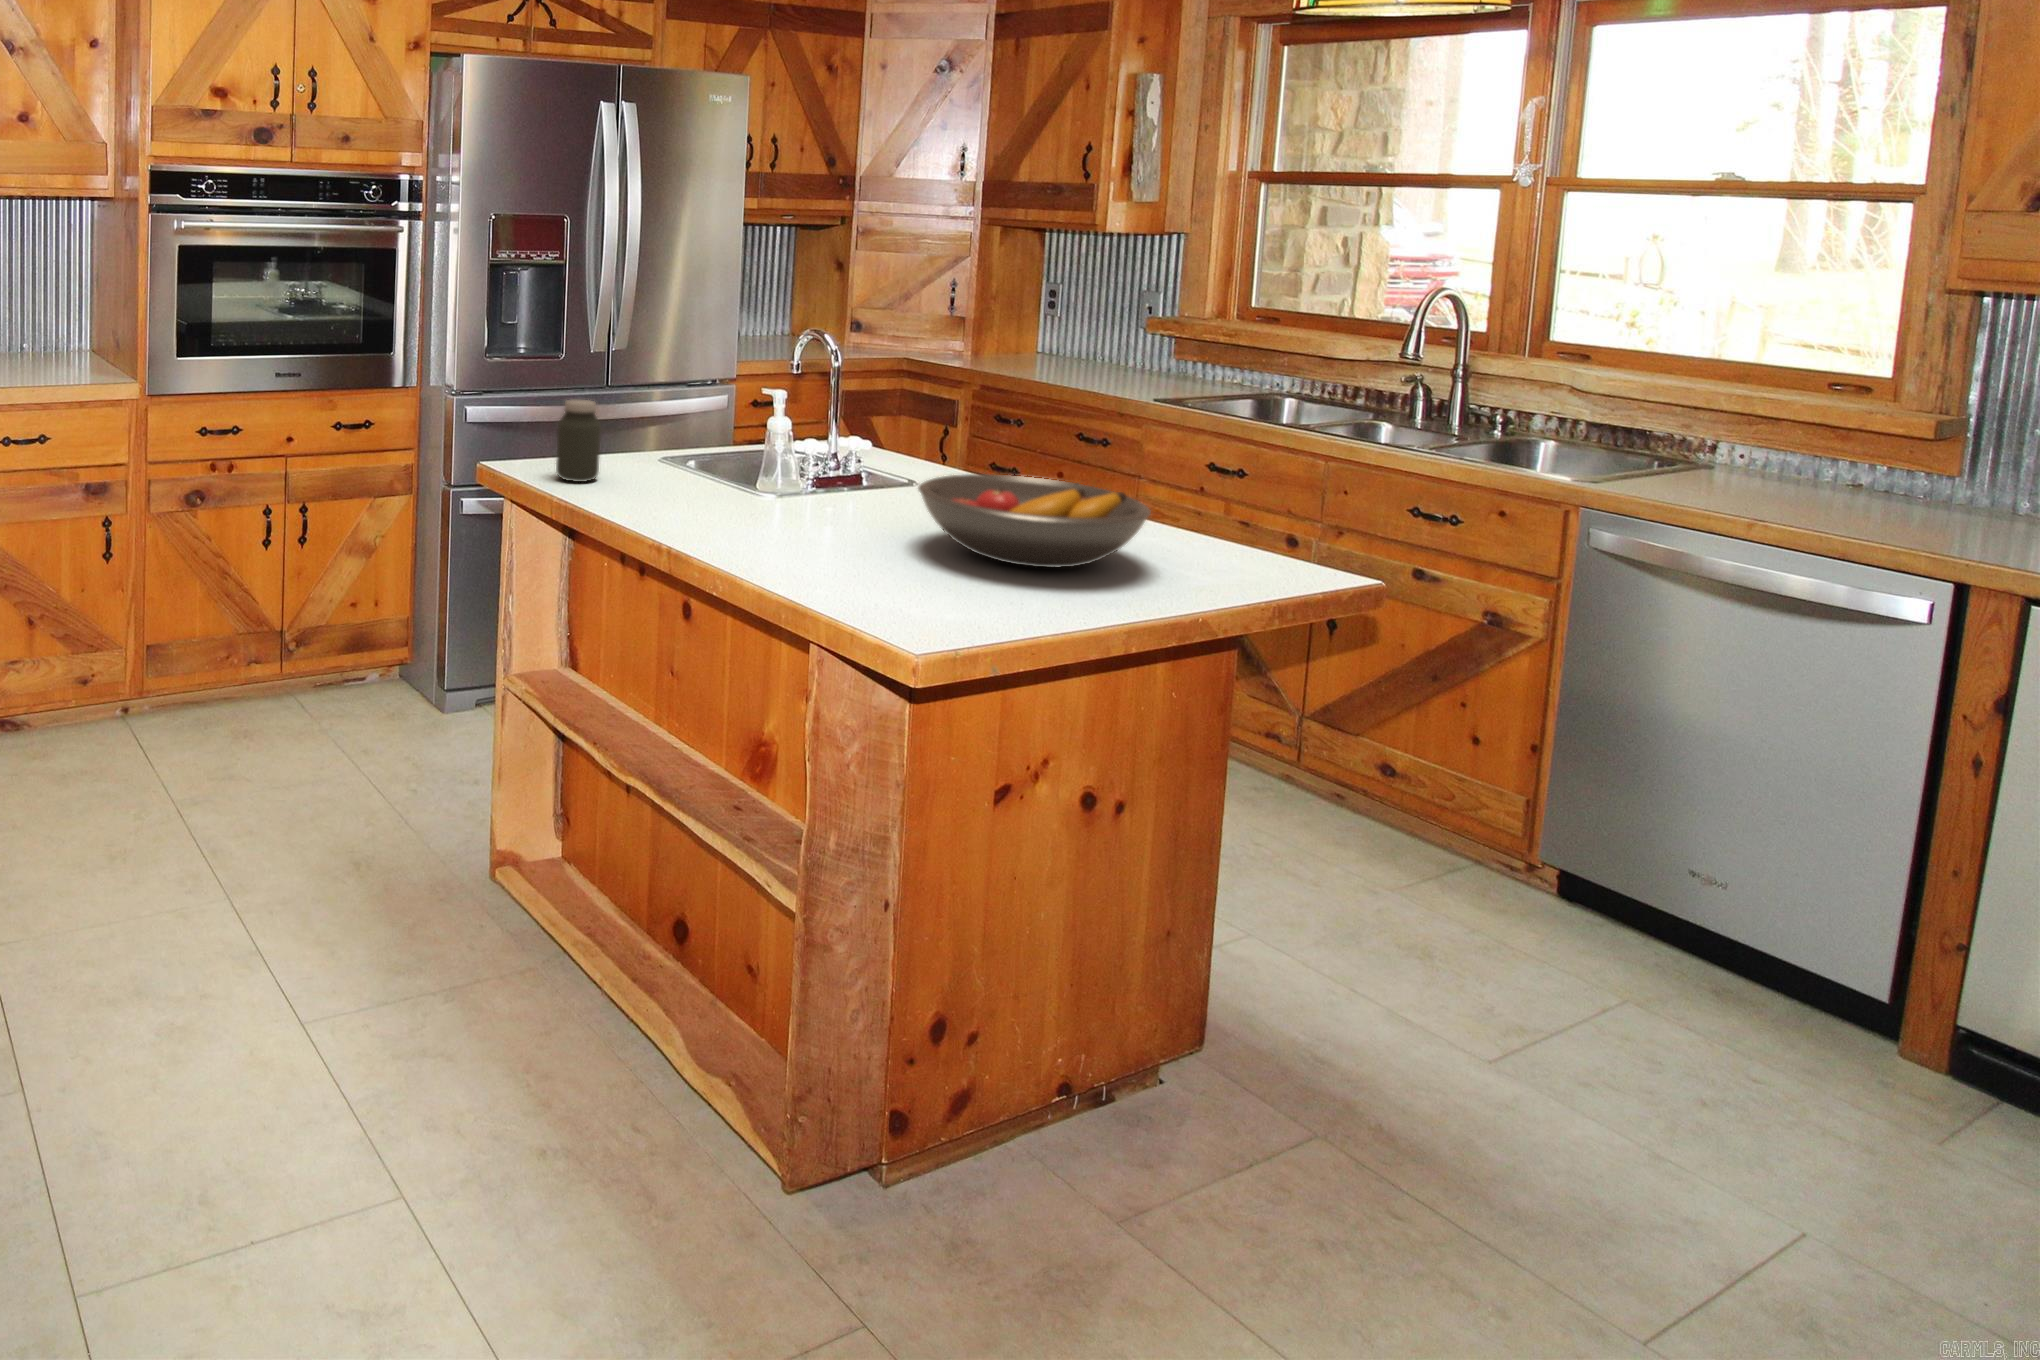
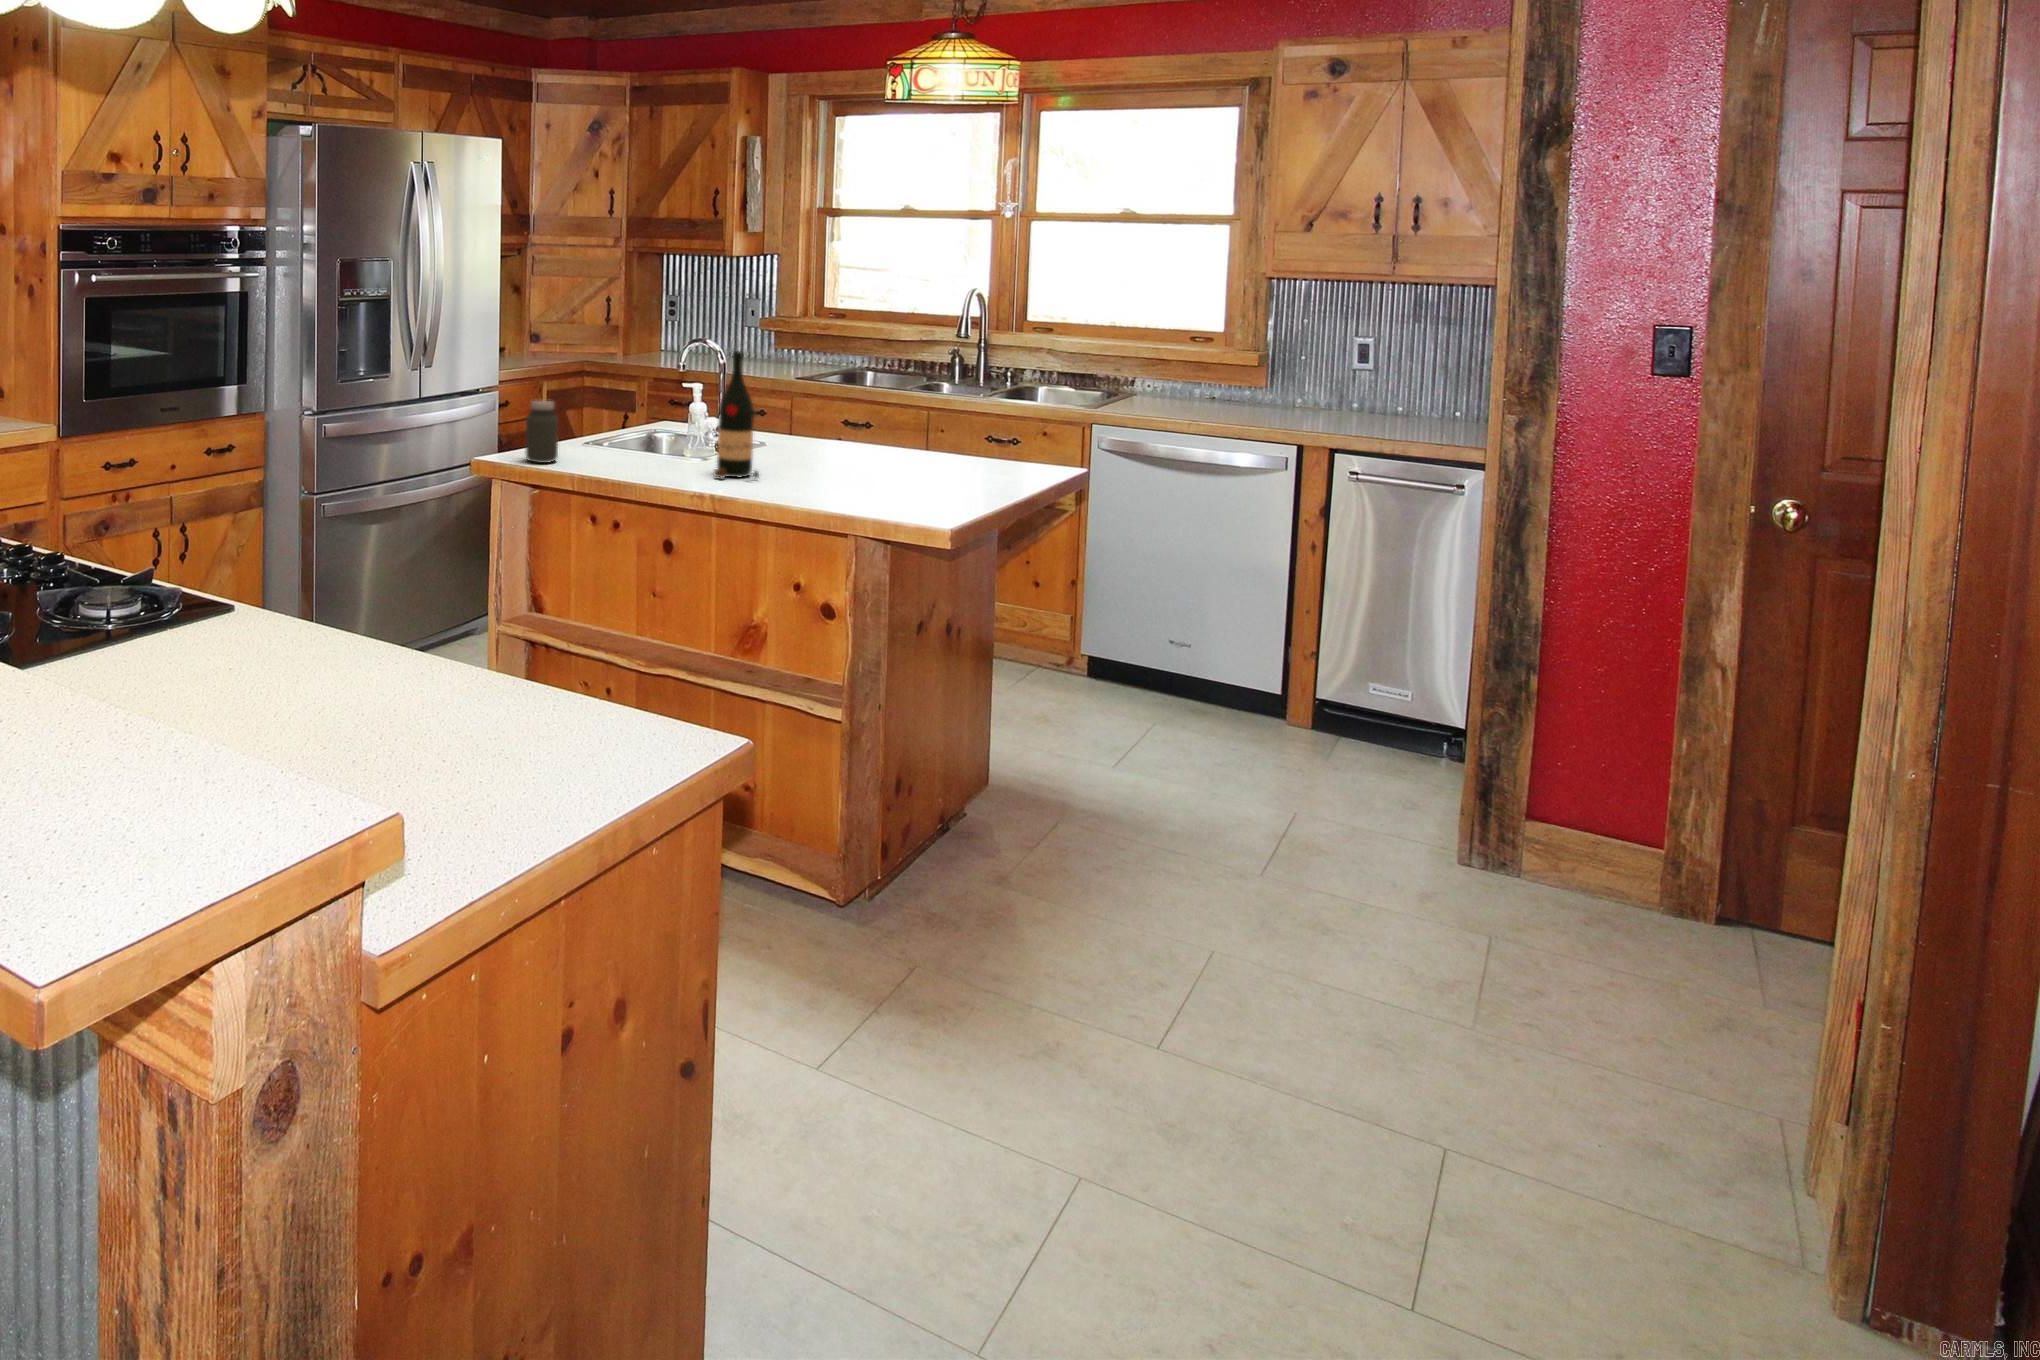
wine bottle: none [757,351,826,536] -> present [714,351,759,478]
fruit bowl: present [918,474,1151,567] -> none [820,427,970,482]

